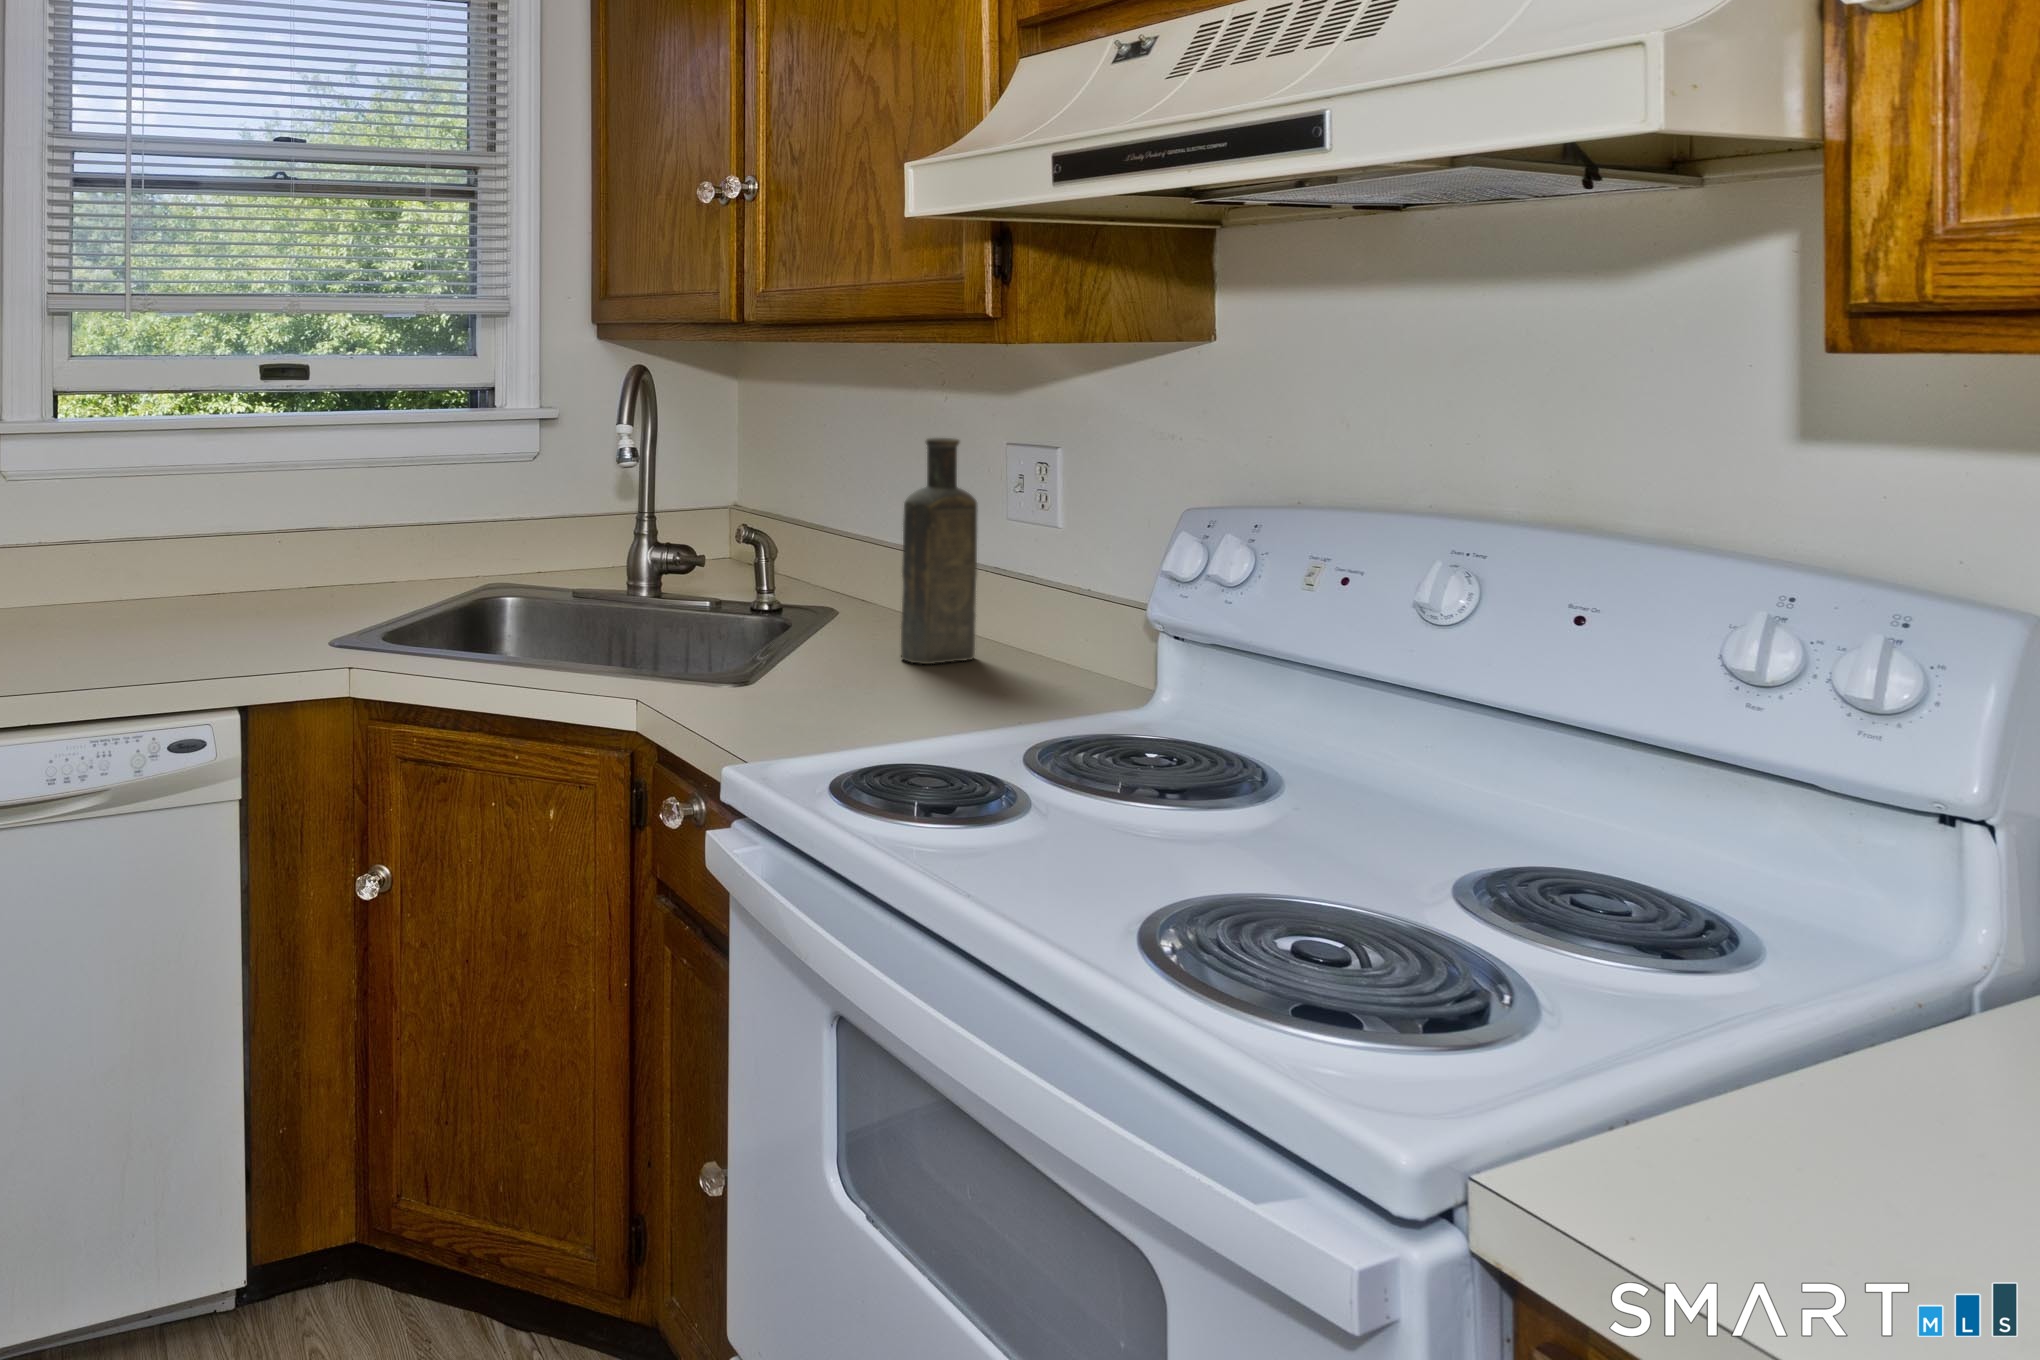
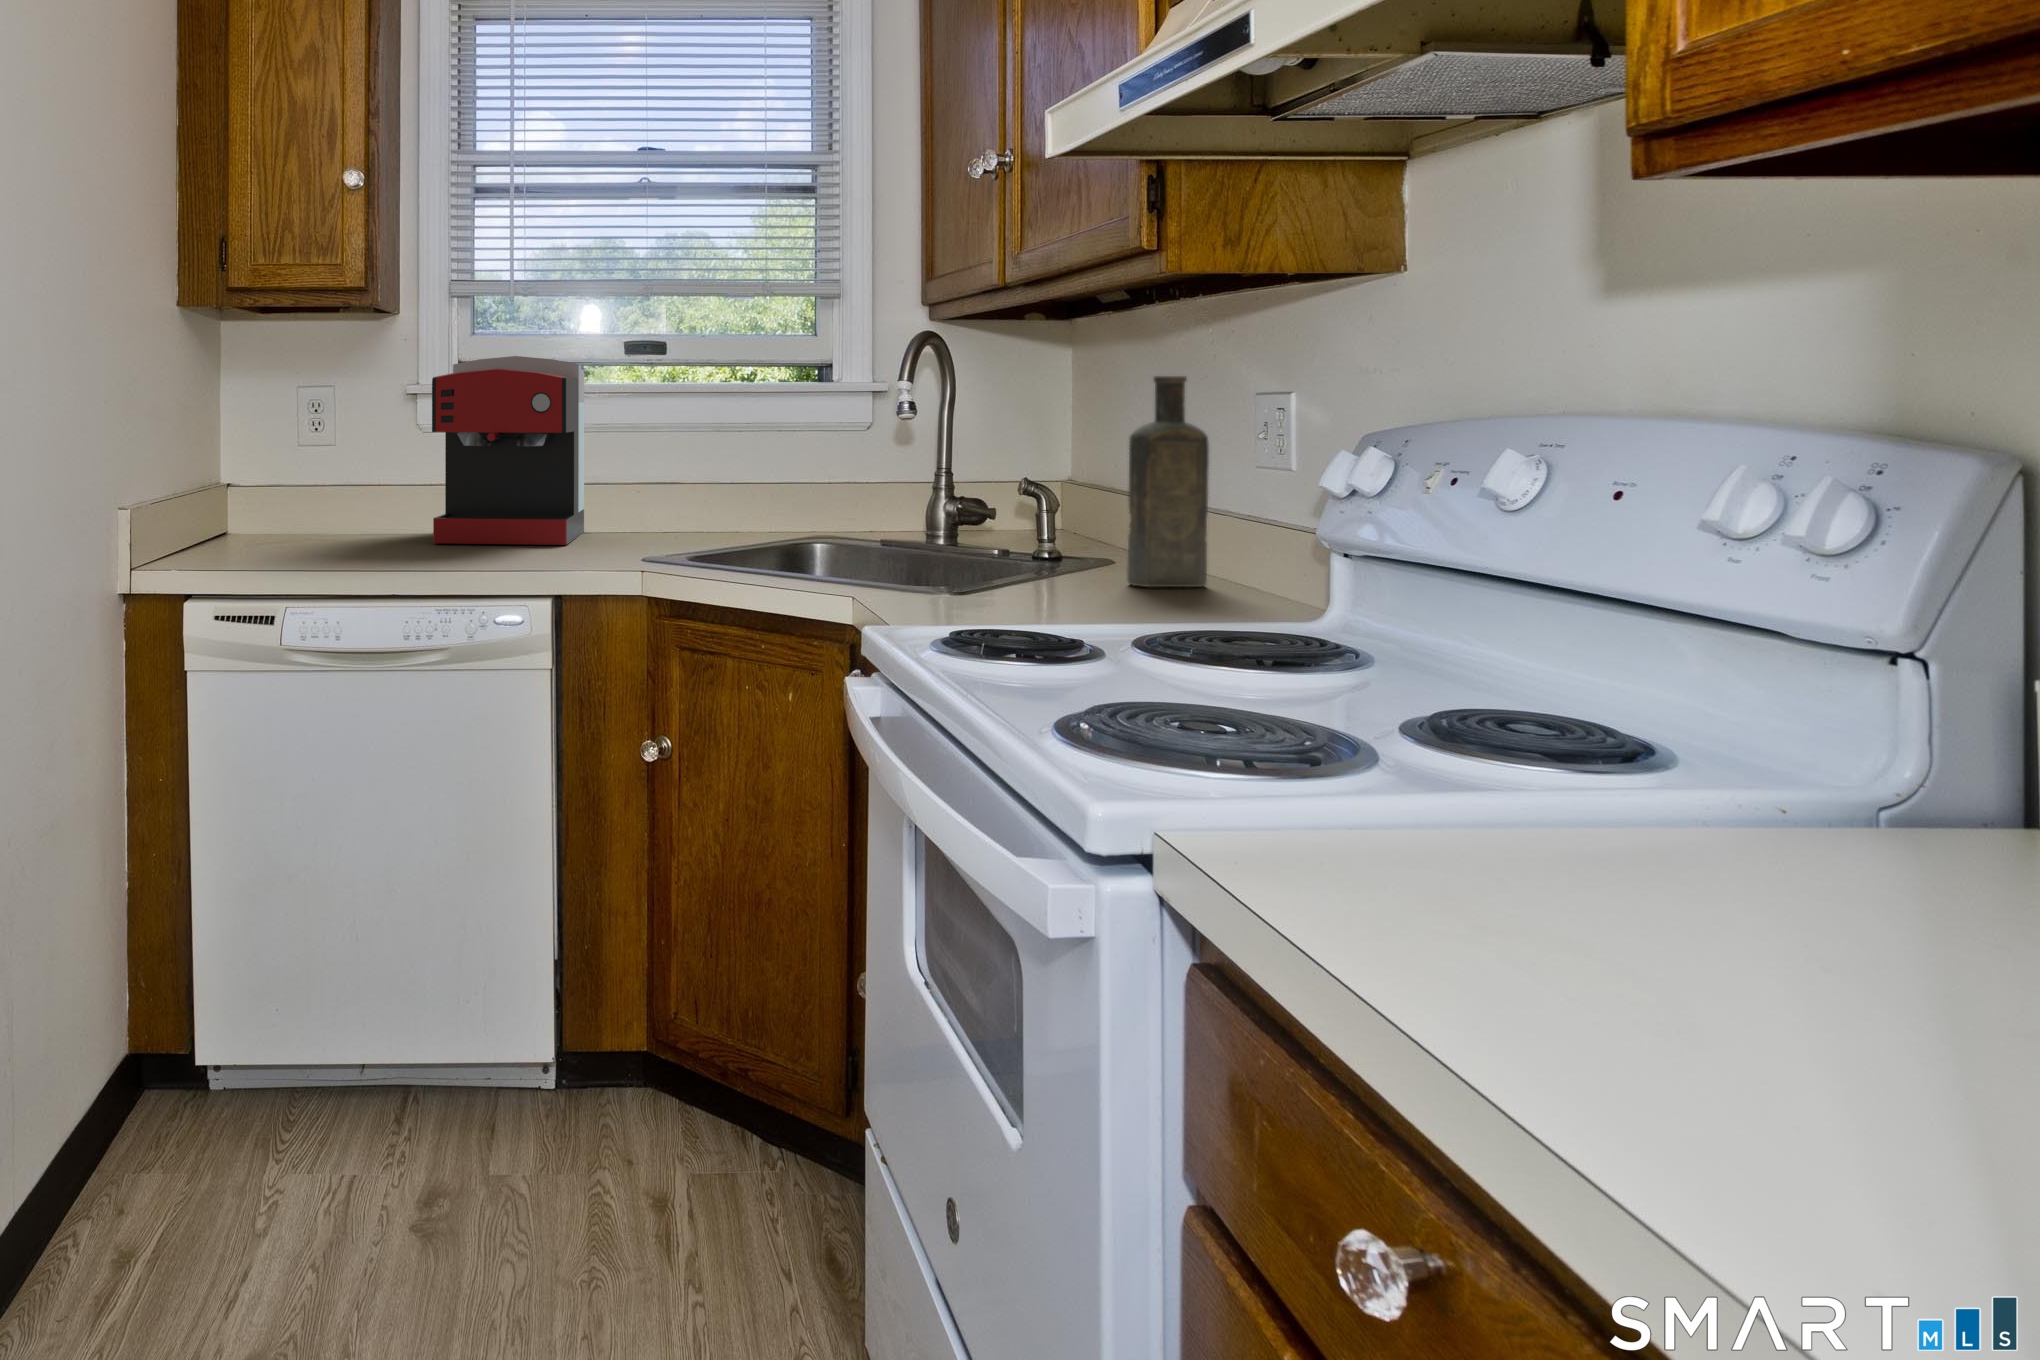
coffee maker: none [49,392,227,636] -> present [432,356,584,545]

